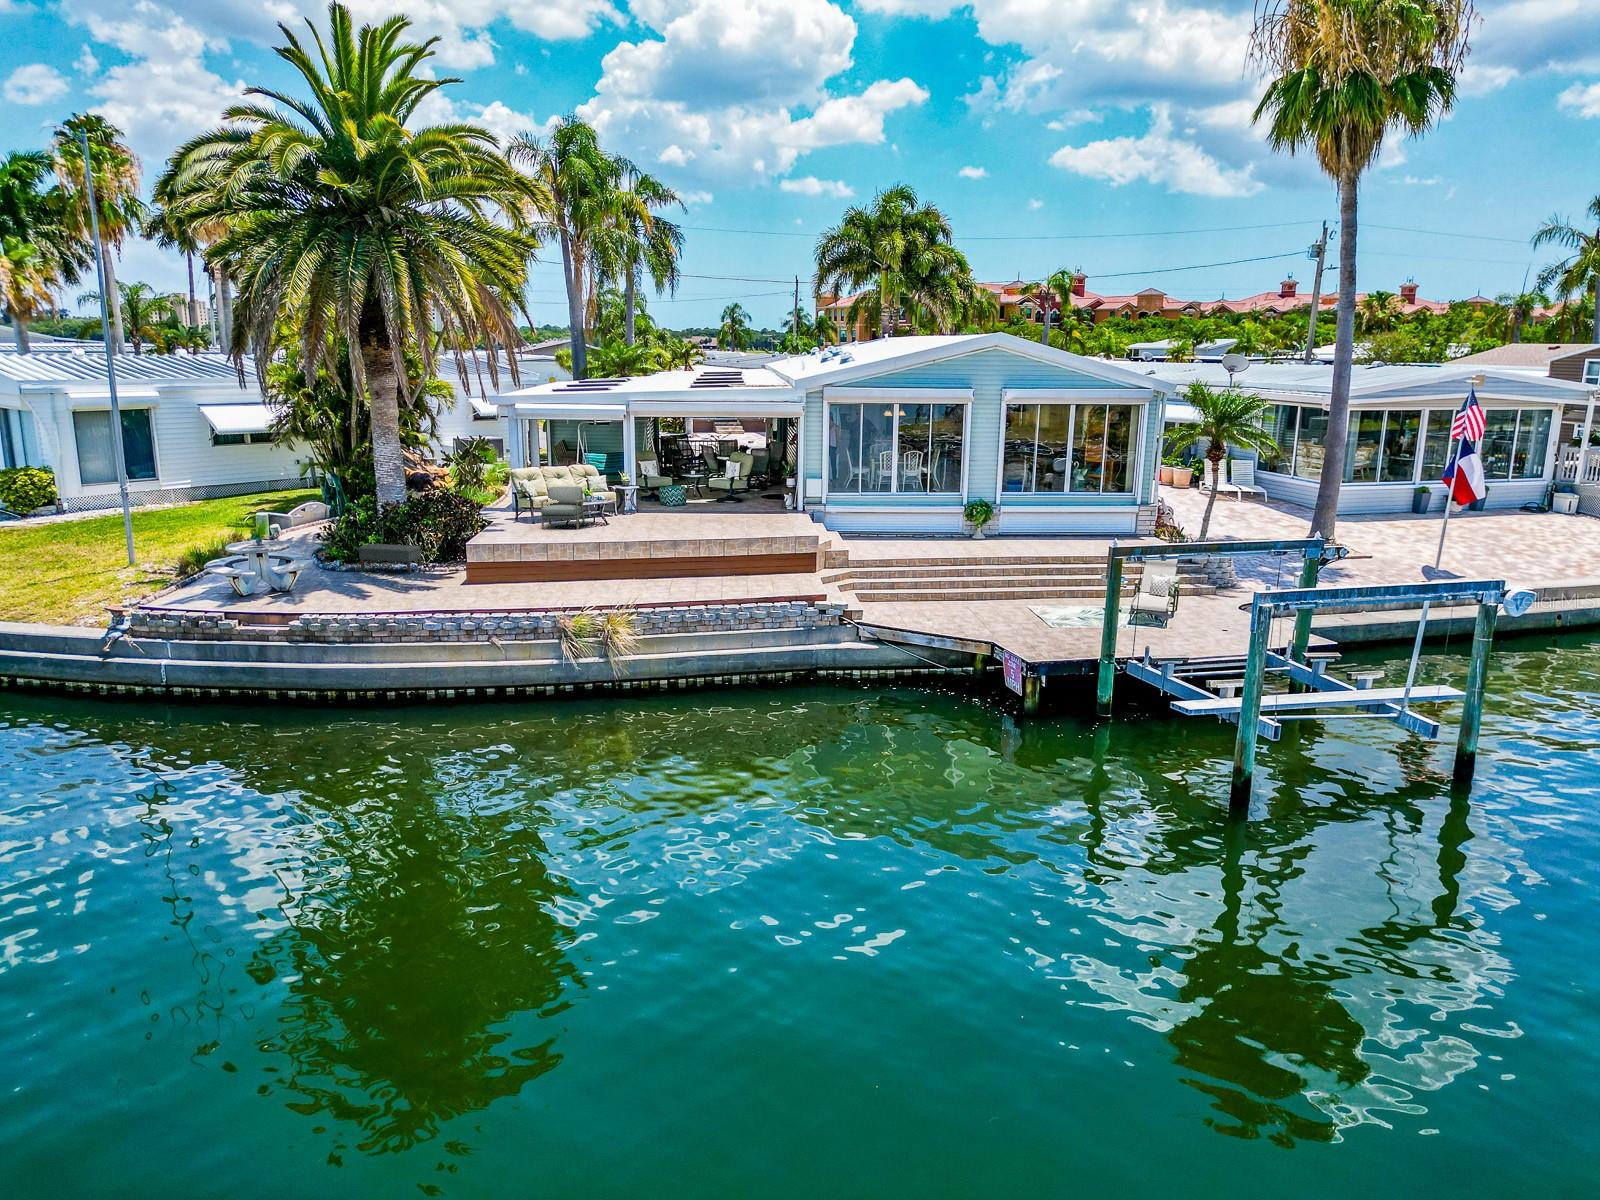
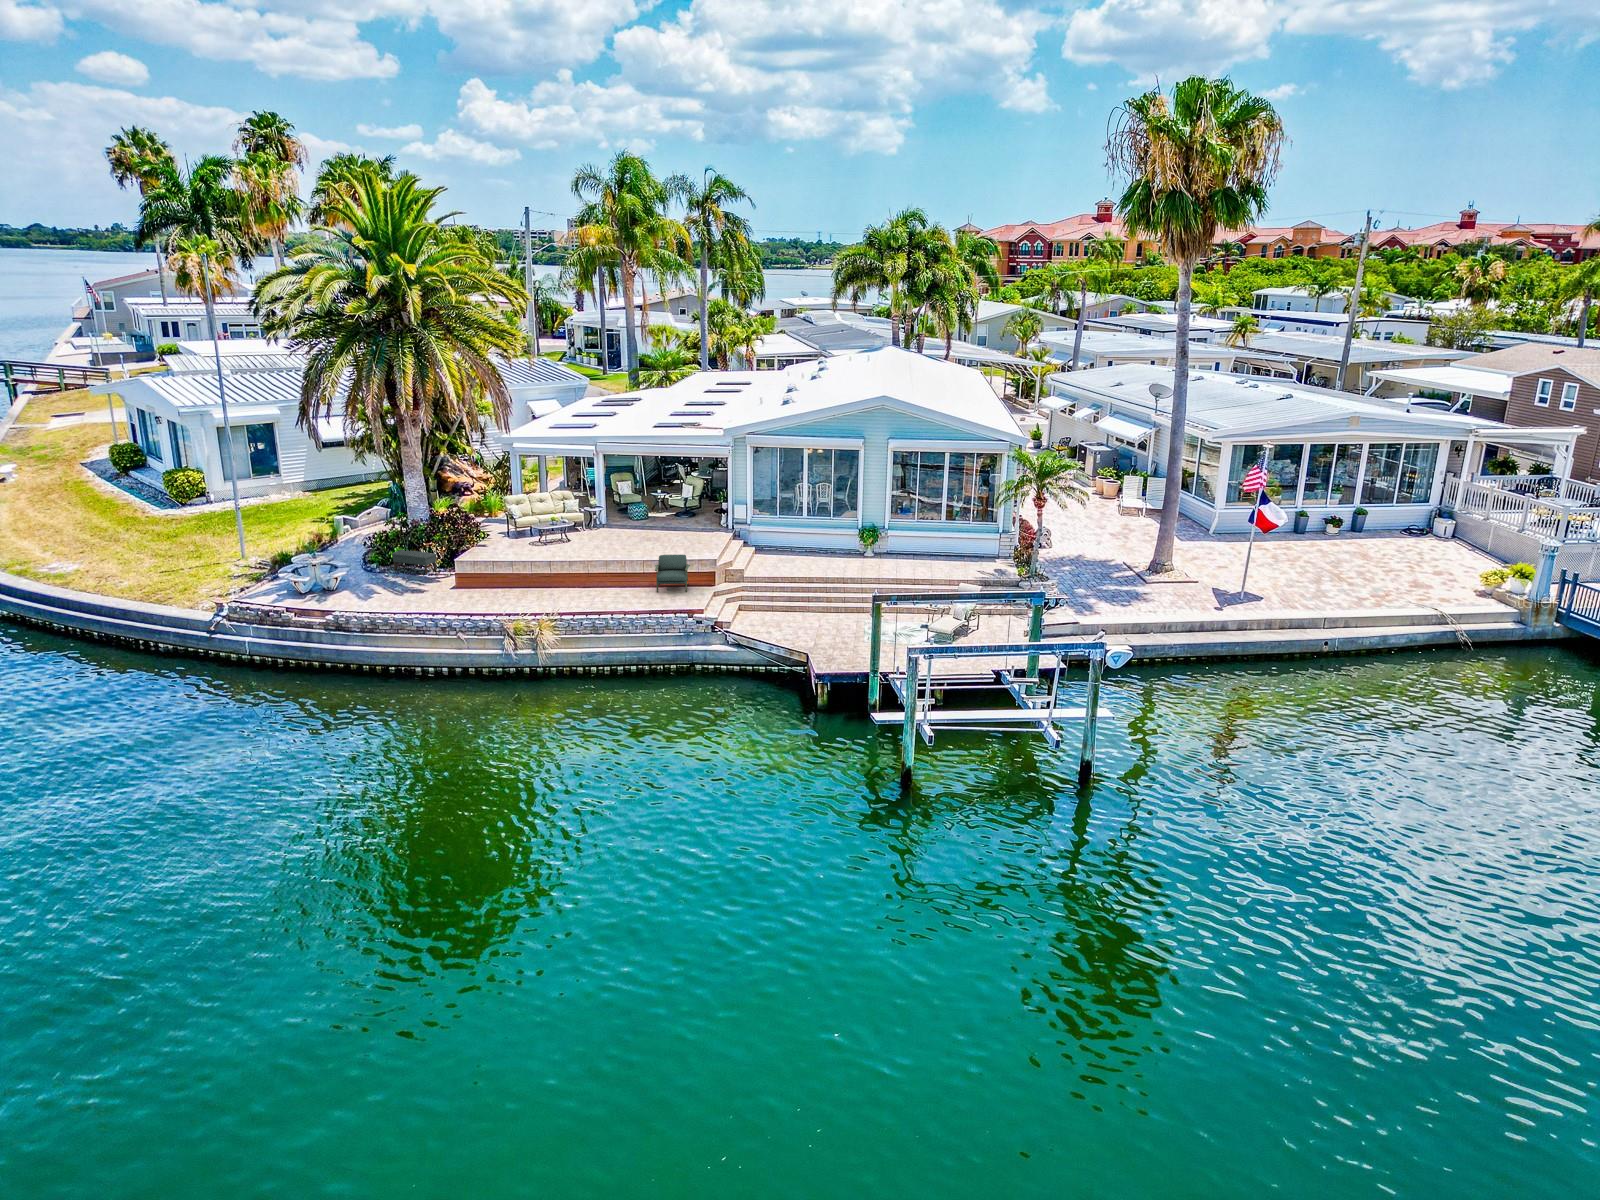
armchair: present [539,487,586,529] -> present [655,555,690,592]

